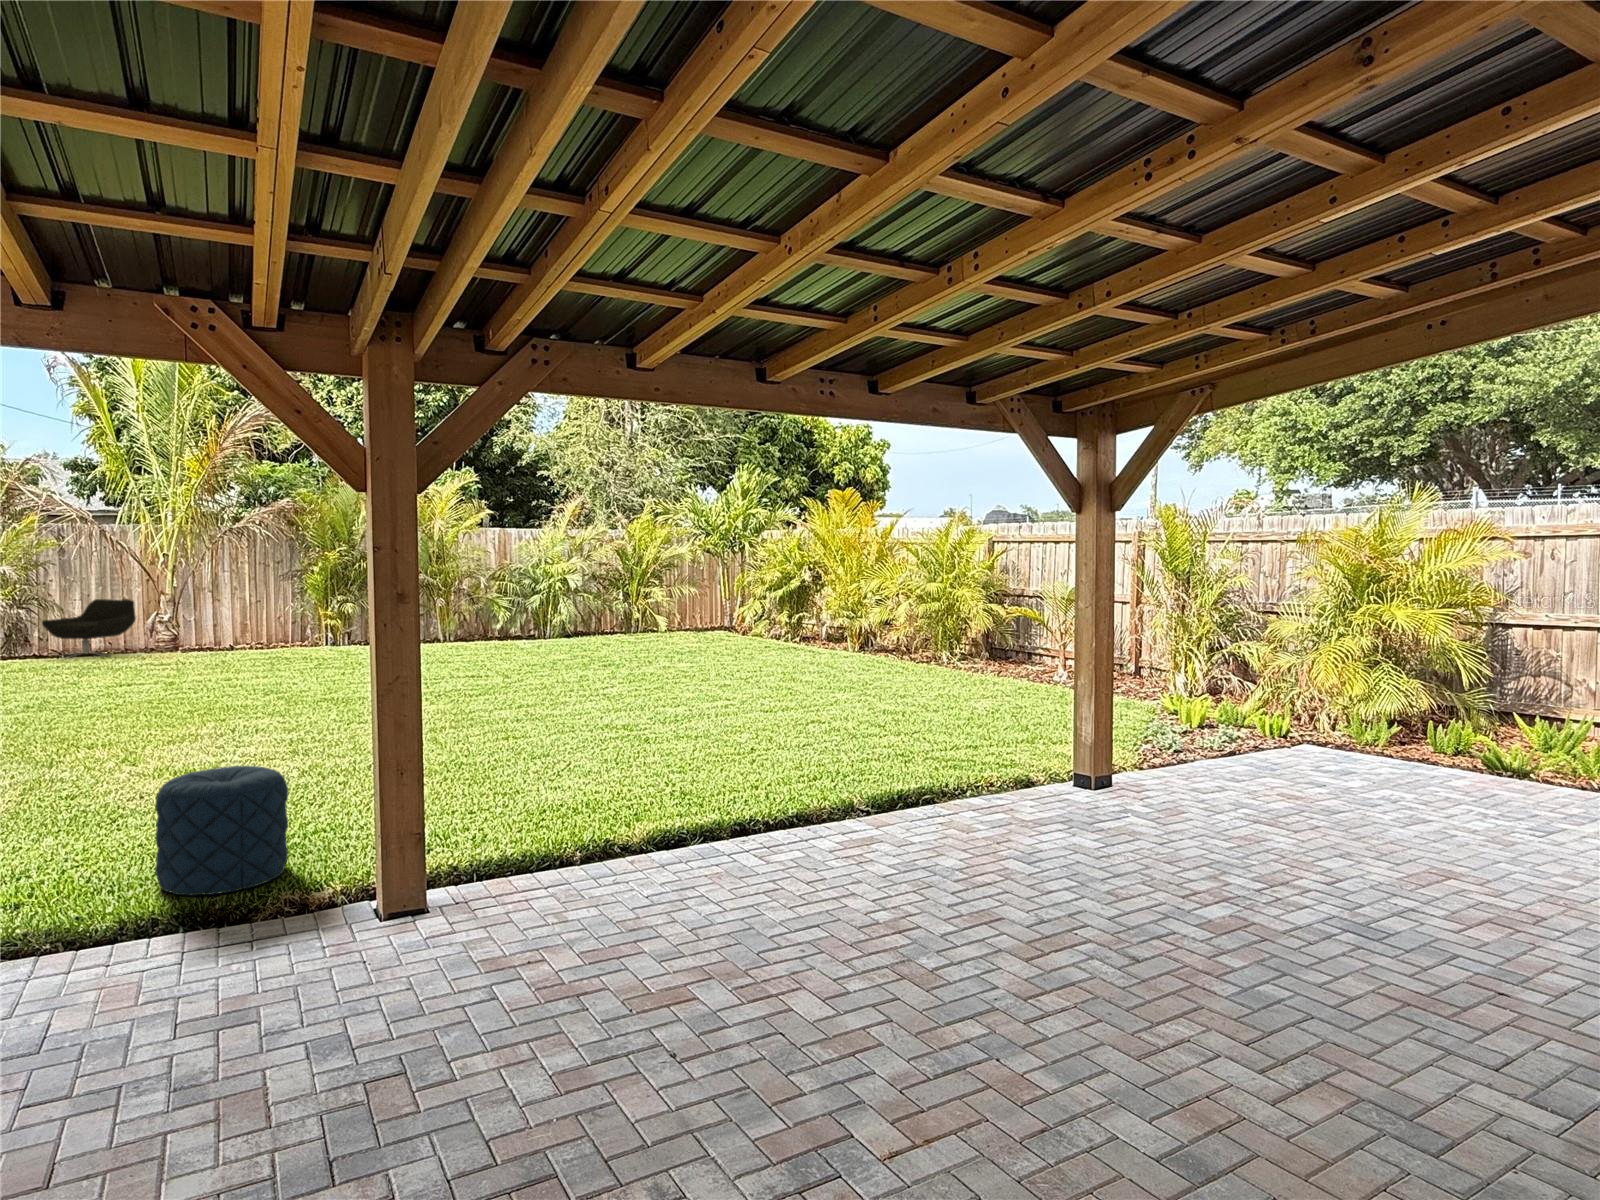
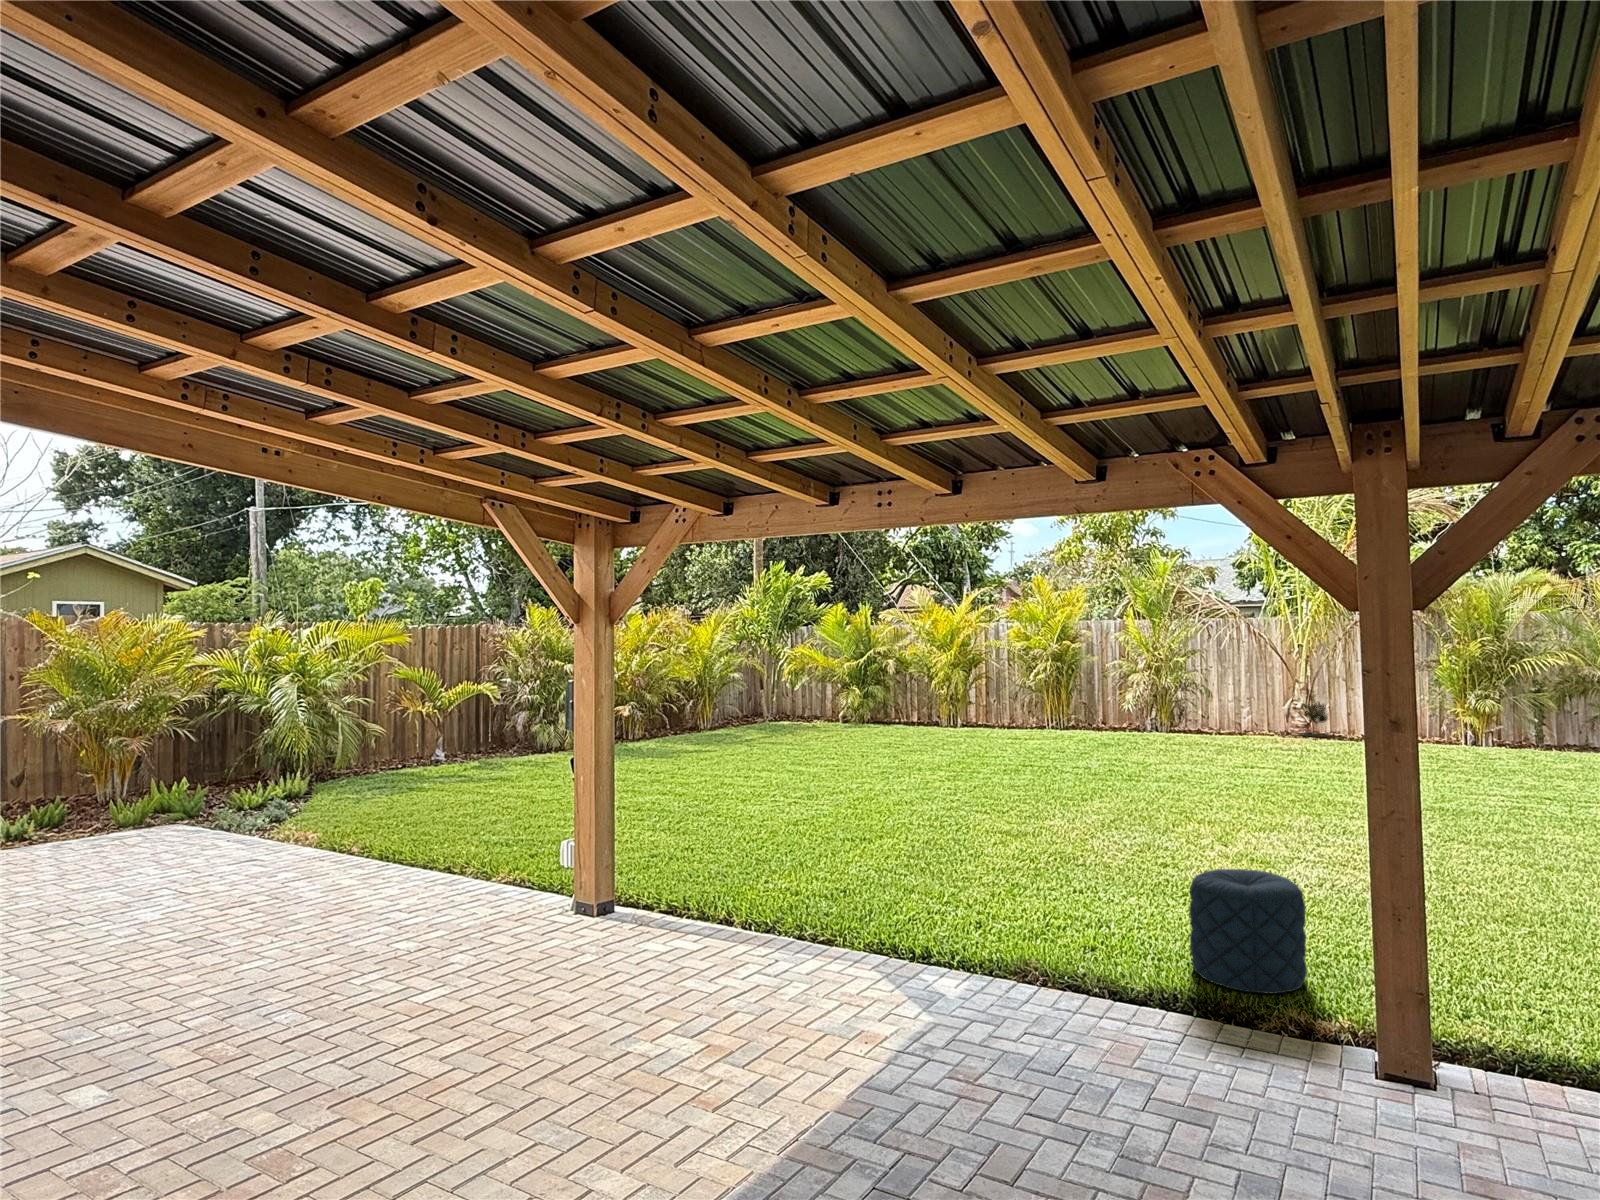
lounge chair: present [42,599,136,656] -> none [1202,686,1273,737]
potted tree: none [167,599,202,650] -> present [1302,695,1331,737]

